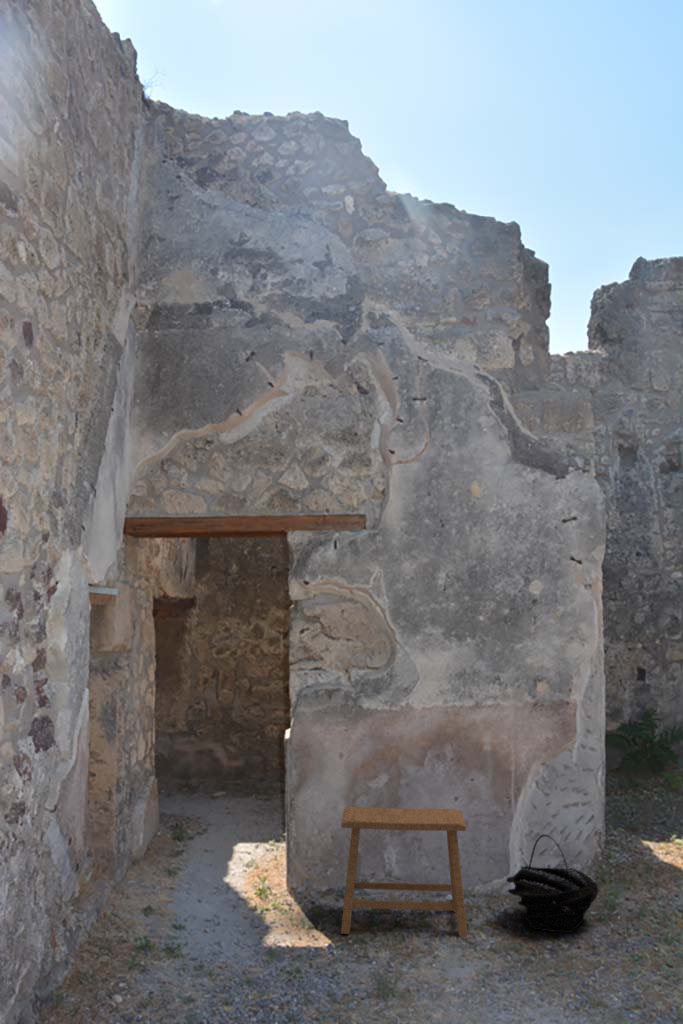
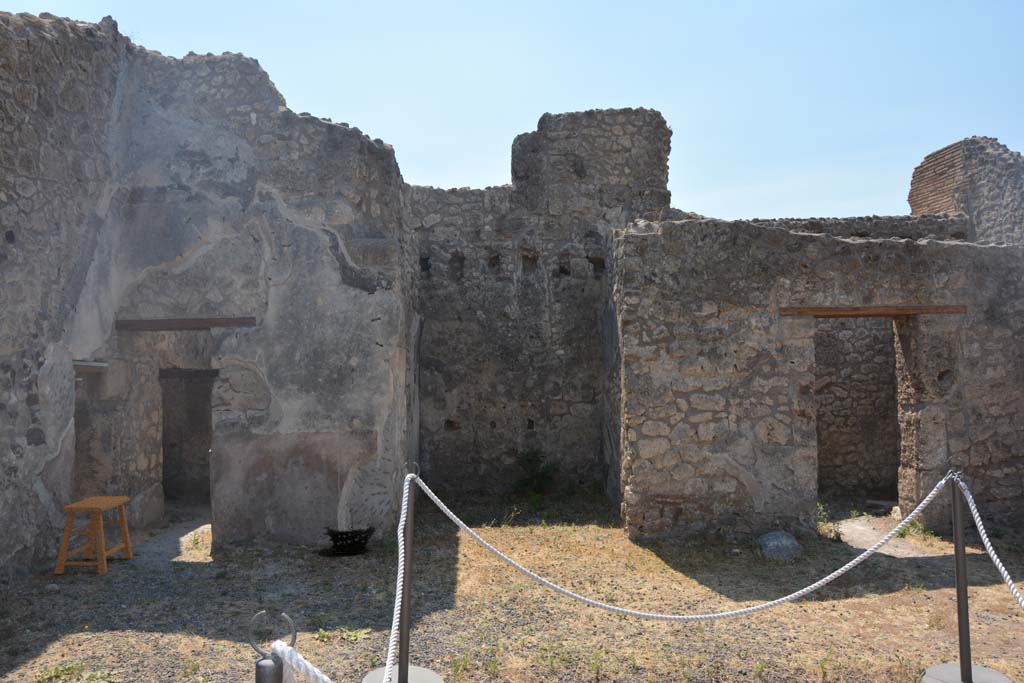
stool: present [341,807,468,937] -> present [54,496,133,574]

